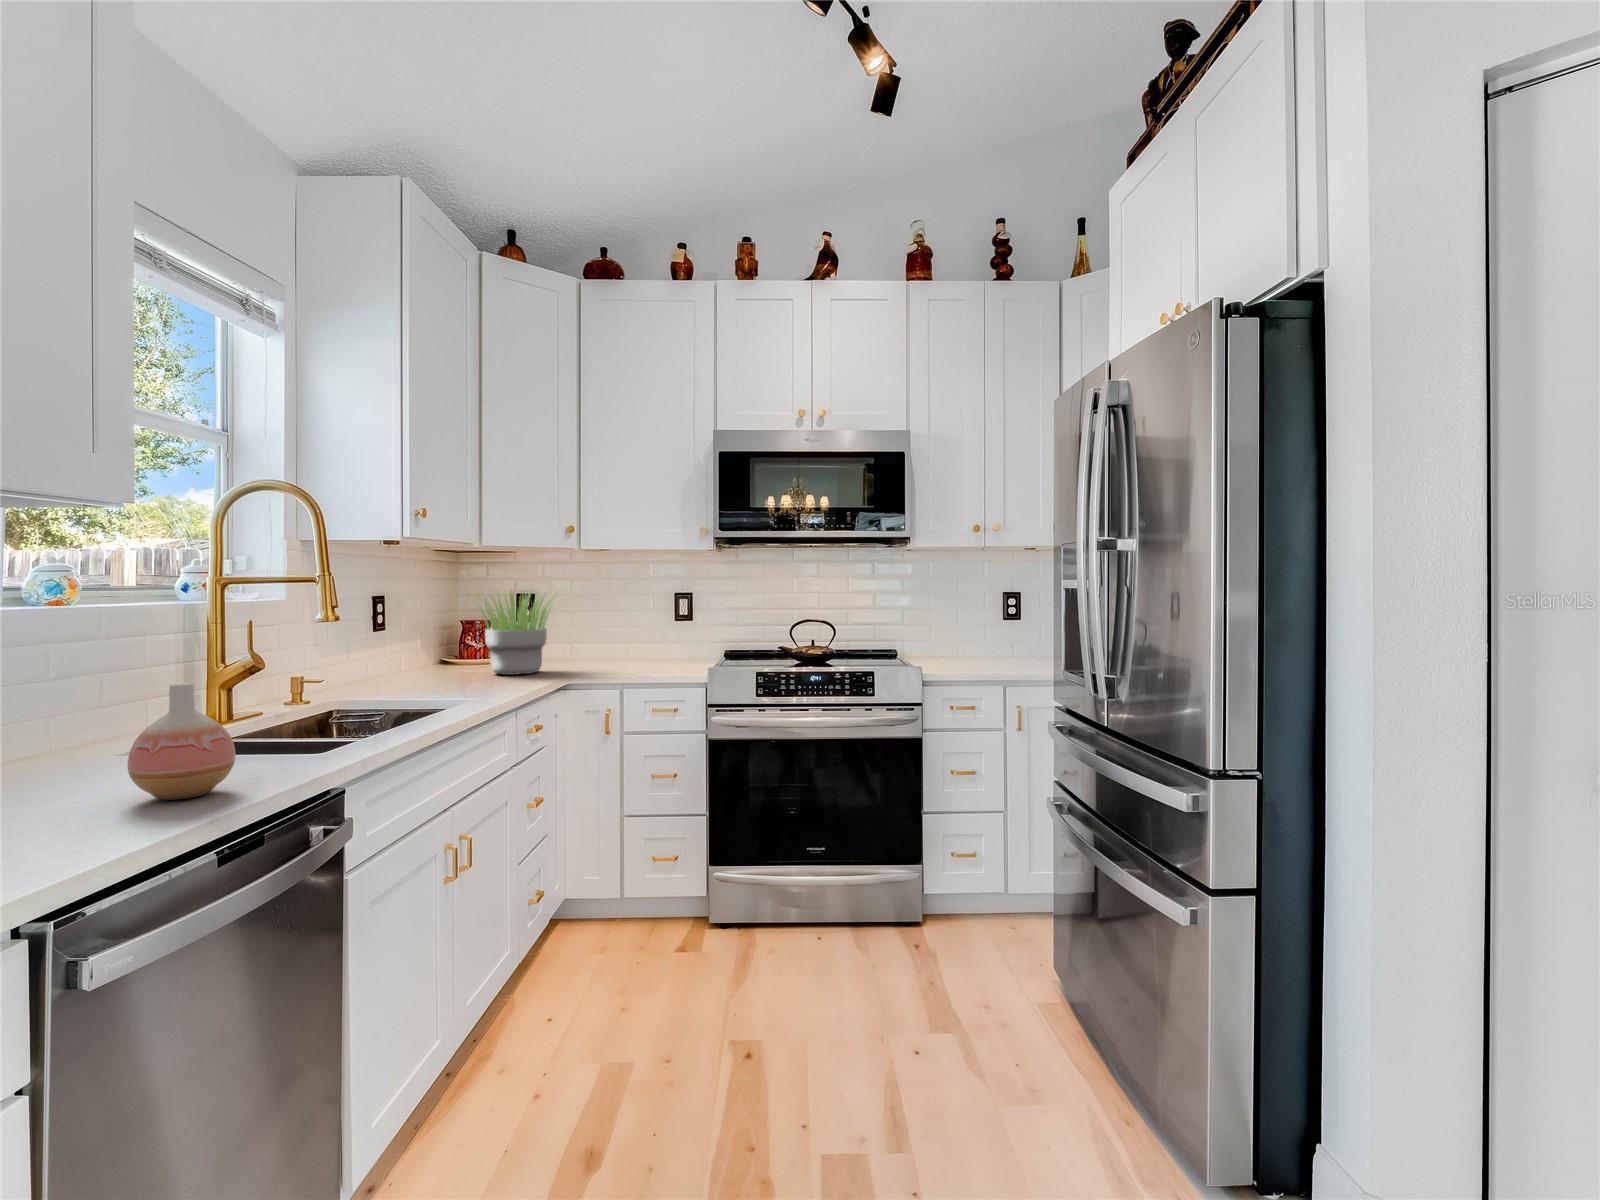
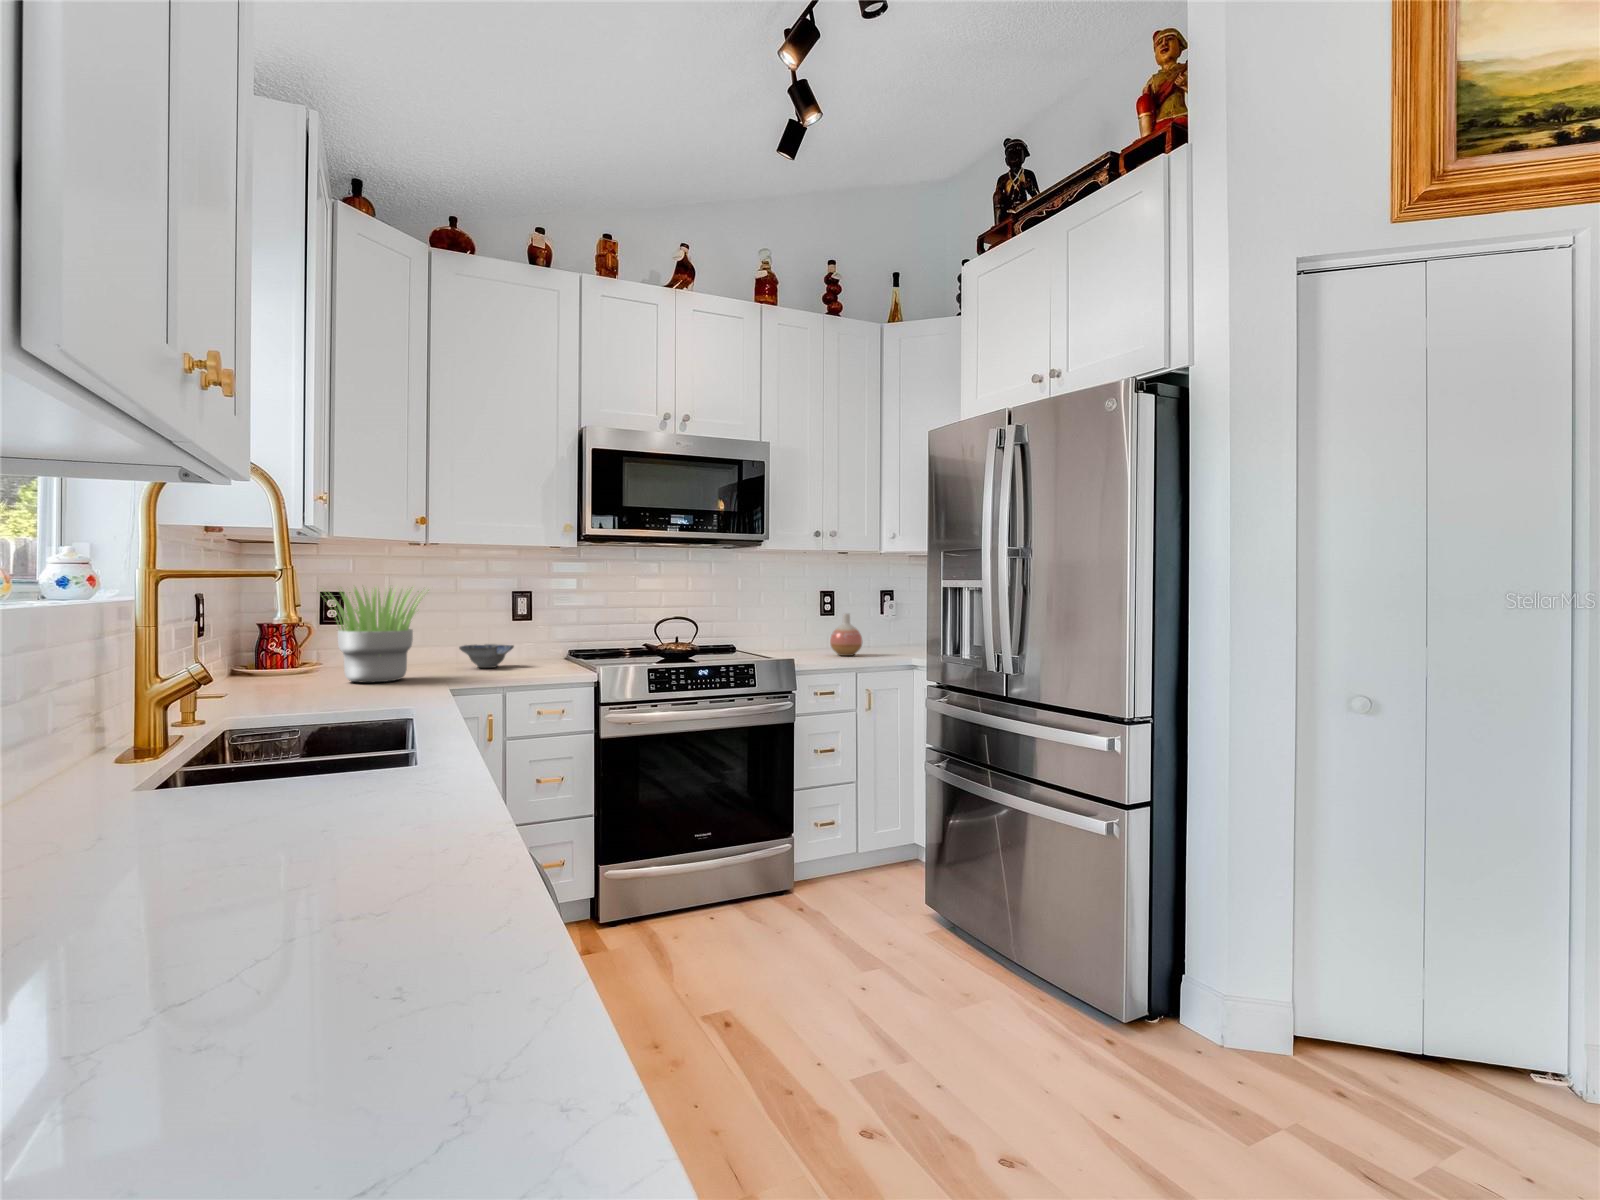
ceramic bowl: none [606,642,655,665] -> present [459,644,514,668]
vase: present [127,683,235,800] -> present [830,613,862,656]

